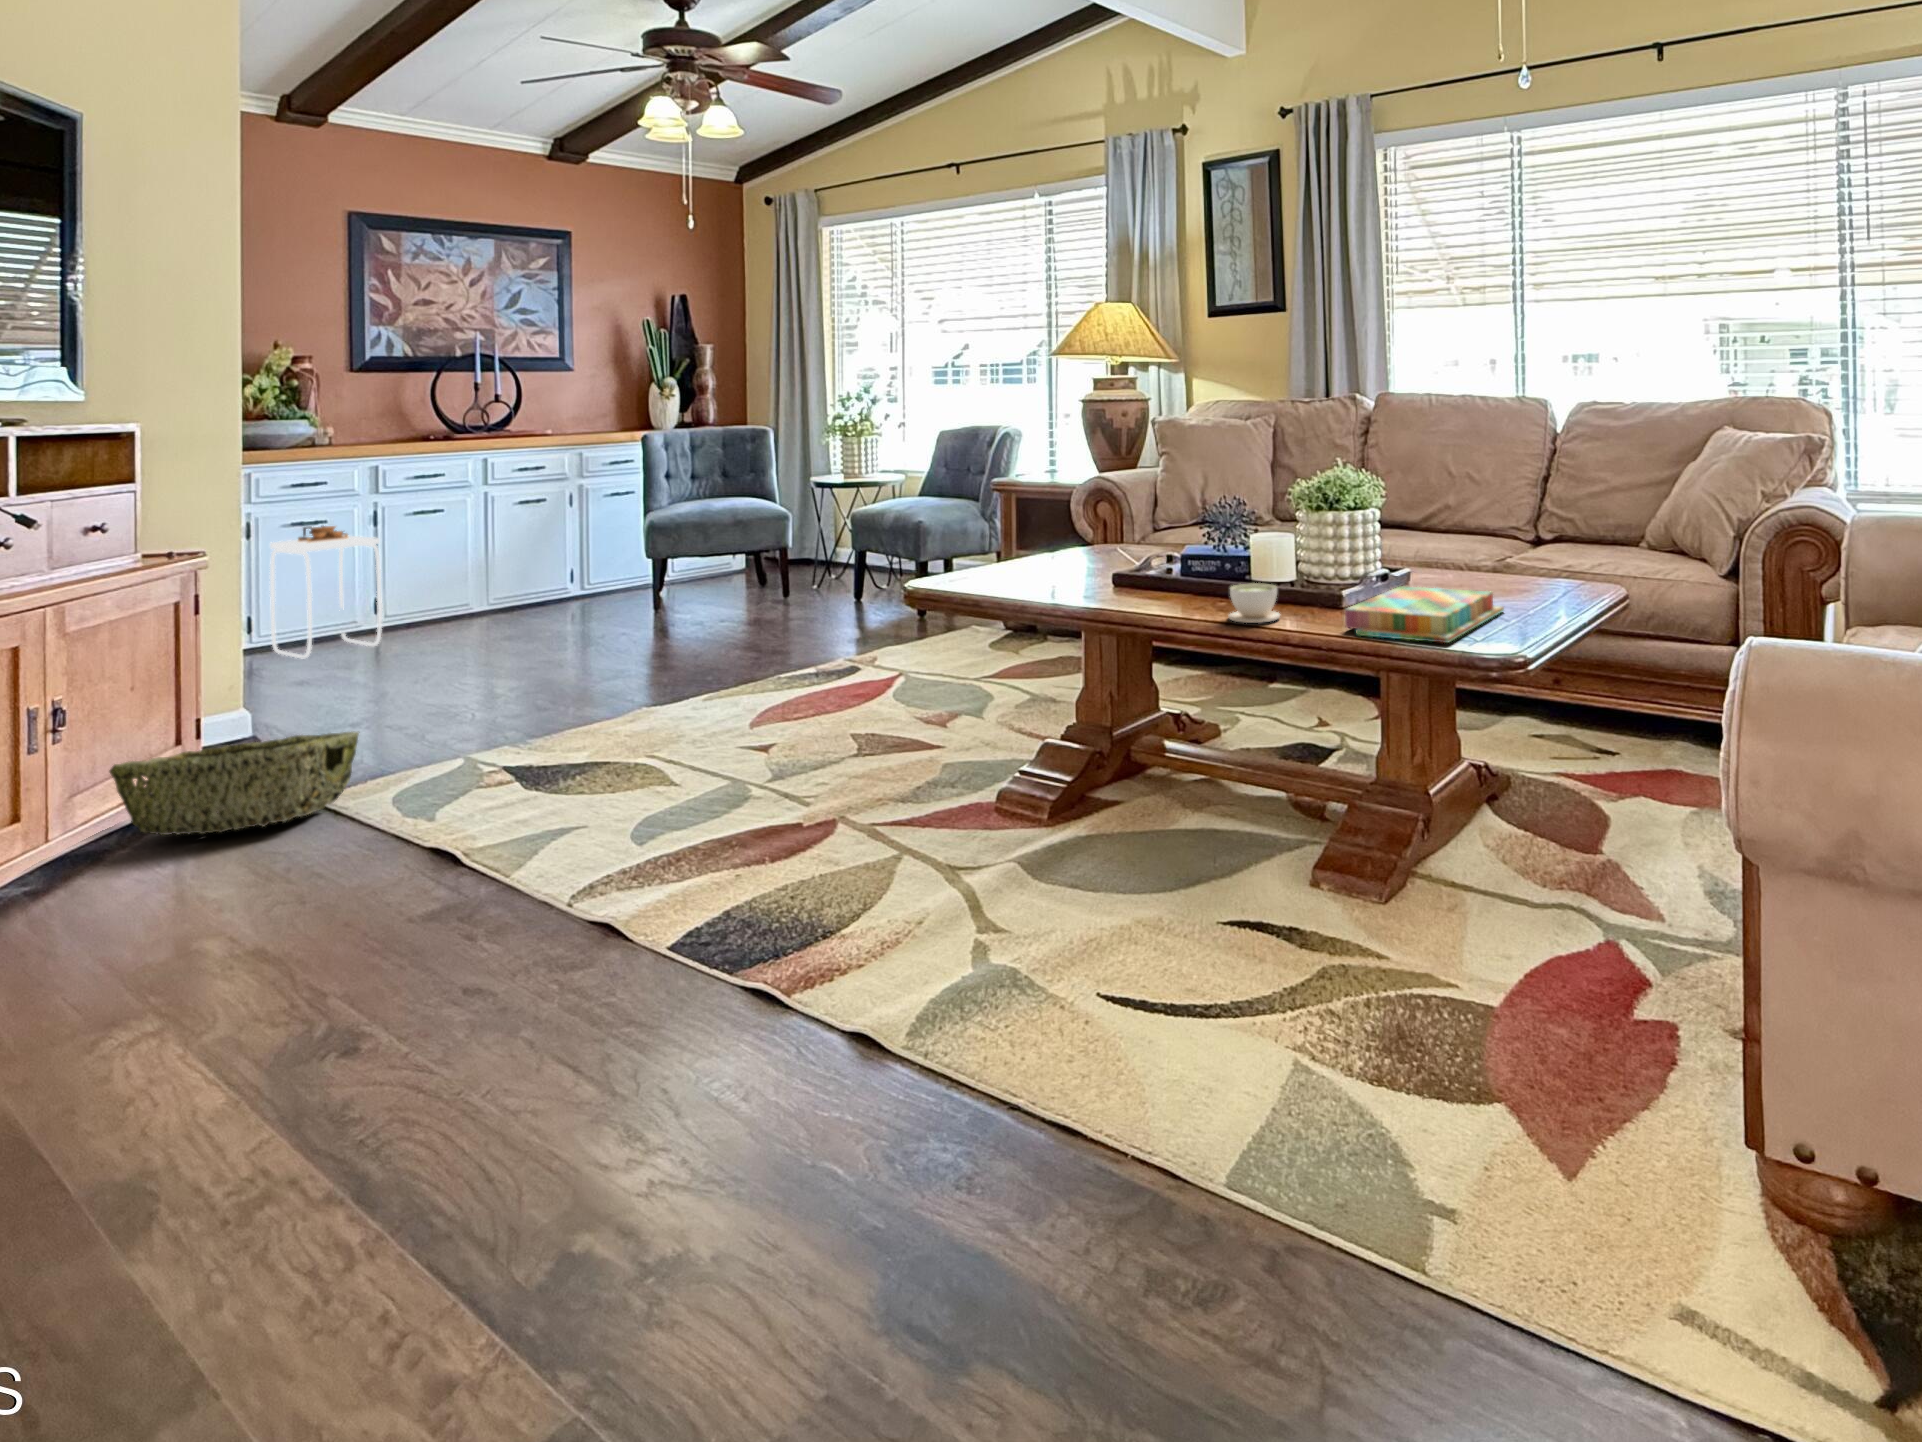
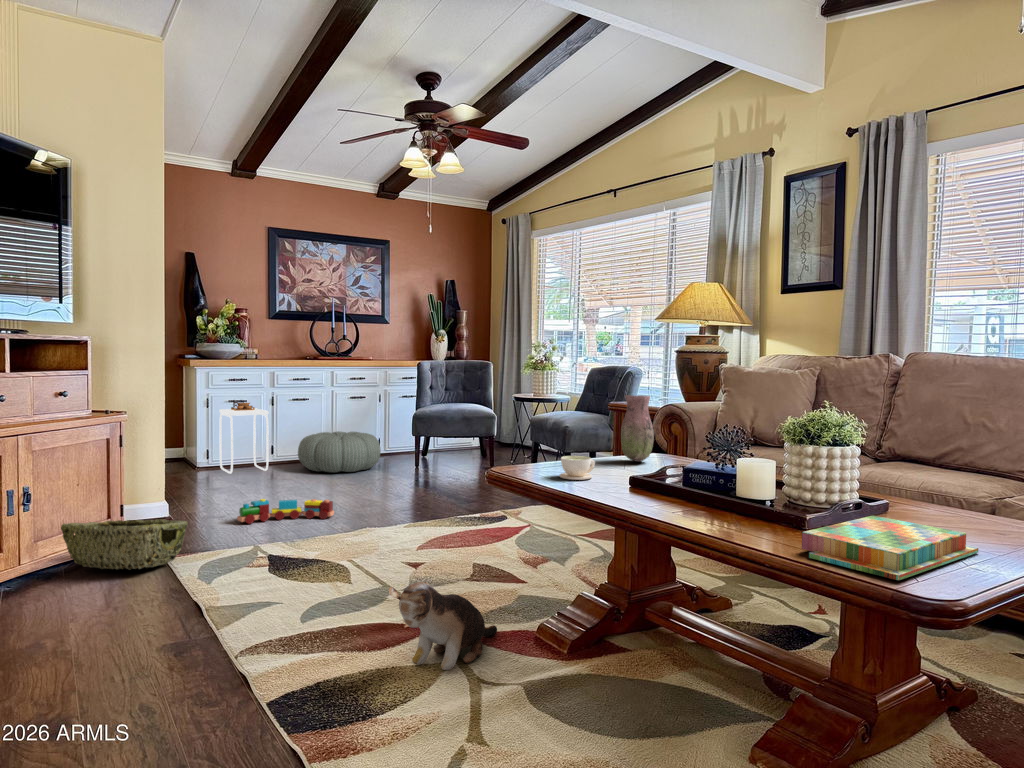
vase: none [1067,469,1110,558] -> present [621,395,654,462]
pouf: none [438,561,597,636] -> present [298,431,381,473]
coffee cup: present [1229,583,1280,623] -> present [560,456,595,480]
toy train: none [398,674,573,731] -> present [237,499,334,524]
plush toy: none [828,743,946,862] -> present [389,582,497,670]

